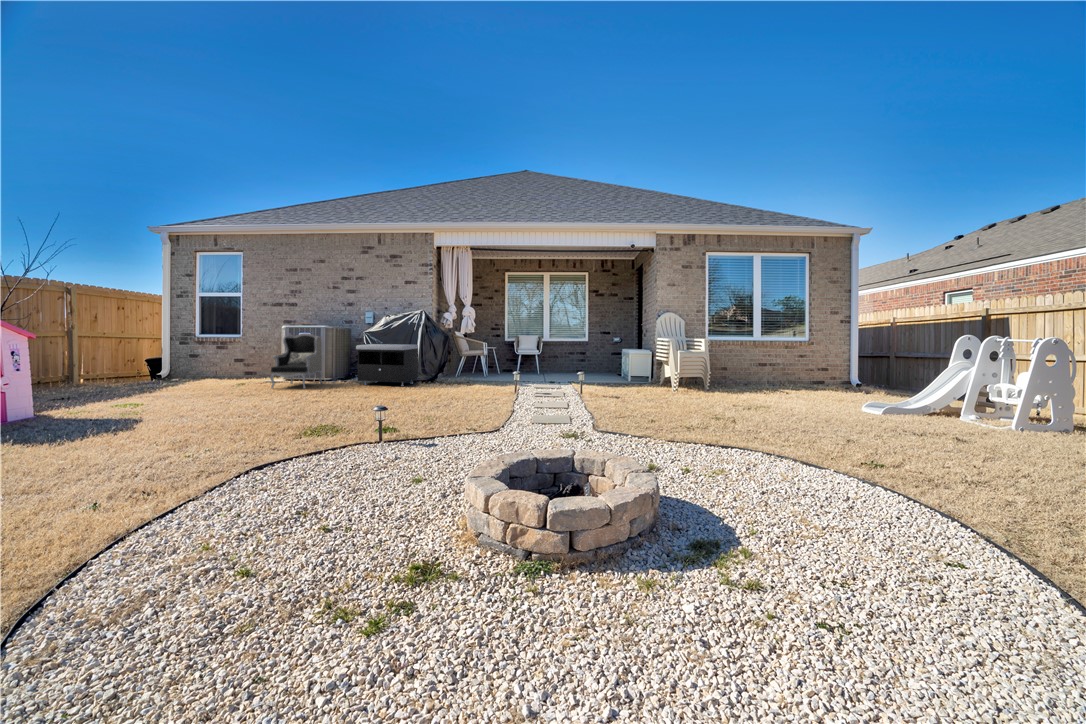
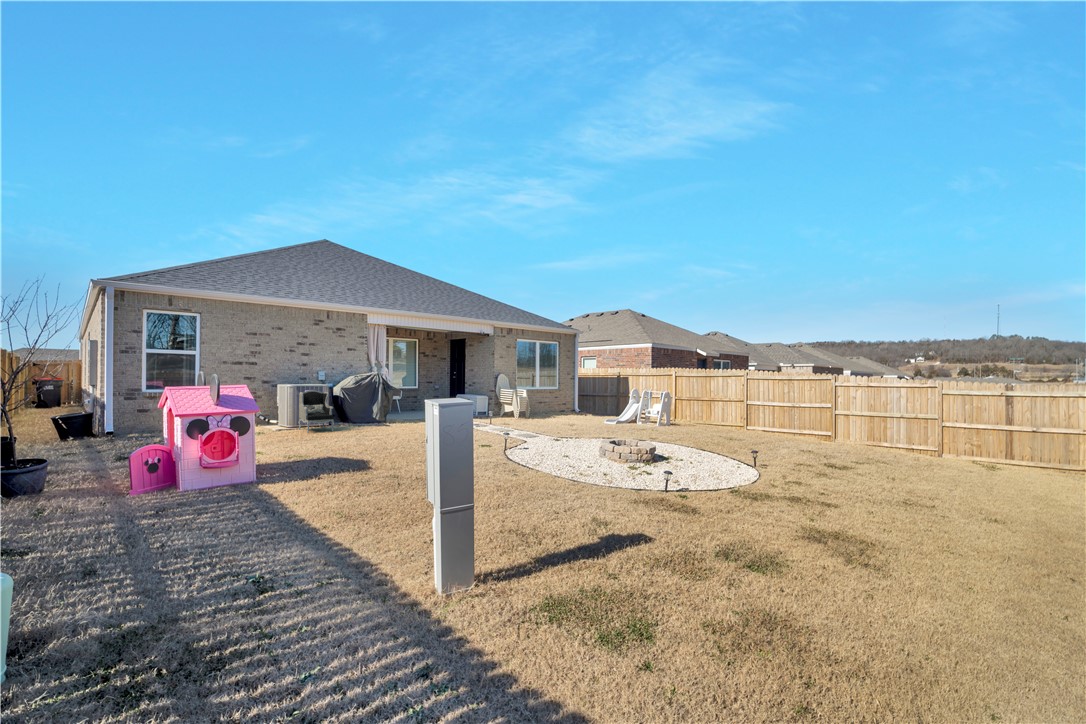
storage bench: present [356,344,419,386] -> none [351,396,394,426]

